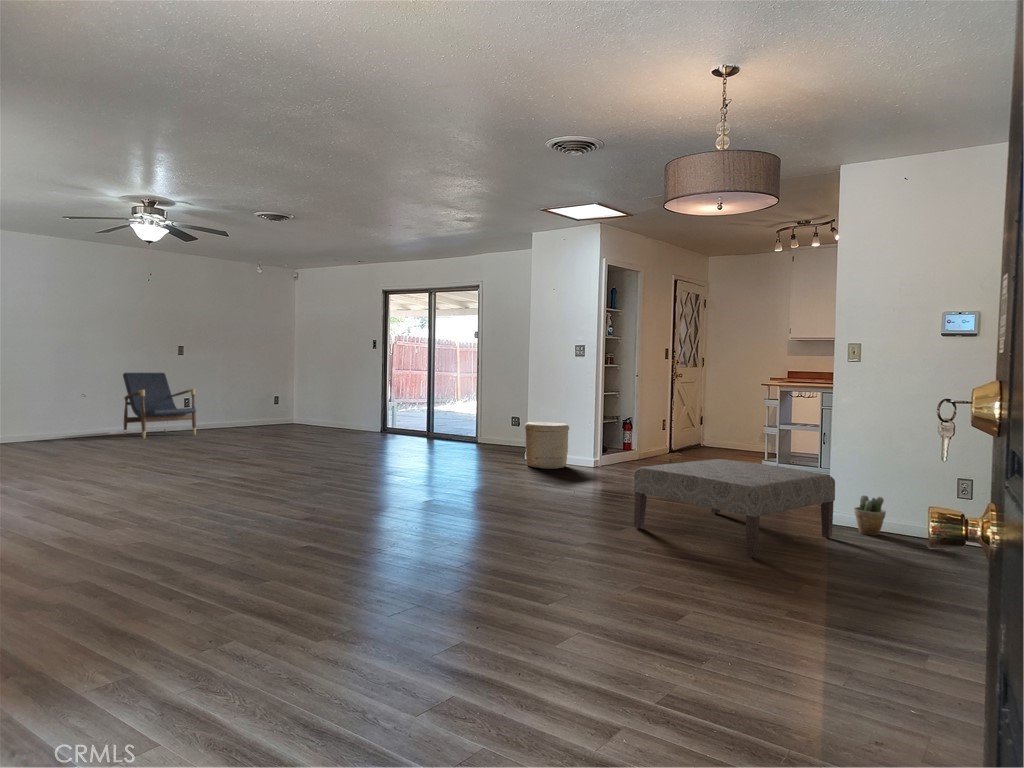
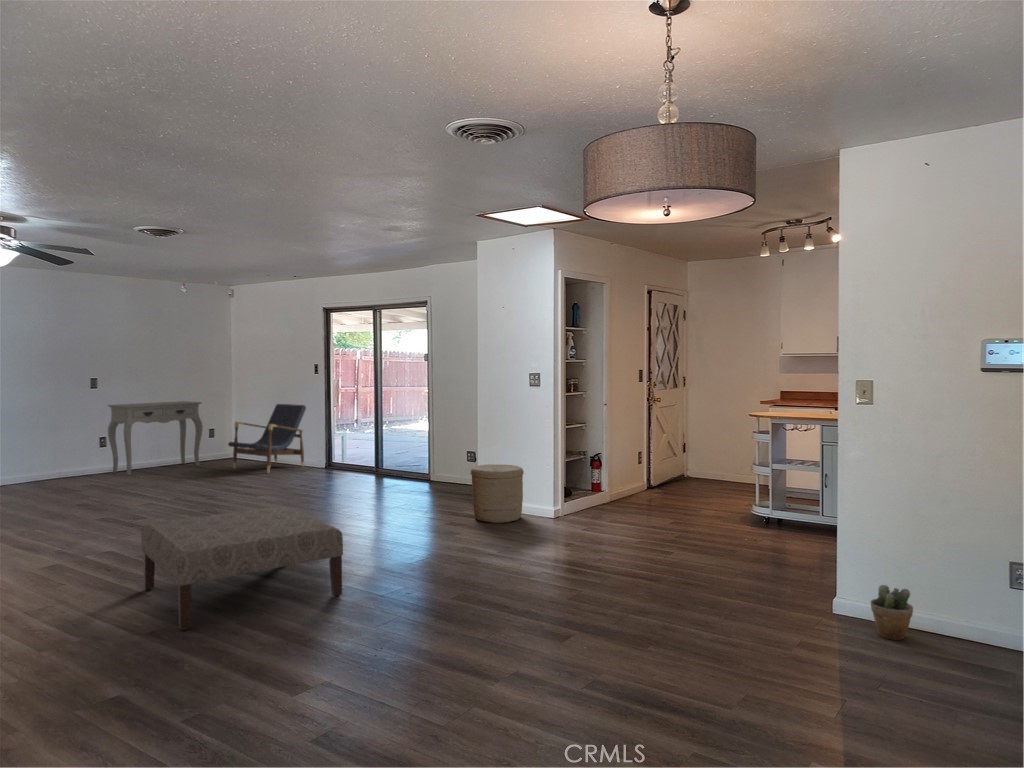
console table: none [190,370,270,432] -> present [108,401,202,475]
lounge chair: present [123,373,196,439] -> present [228,404,306,473]
ottoman: present [634,459,835,558] -> present [141,506,343,631]

